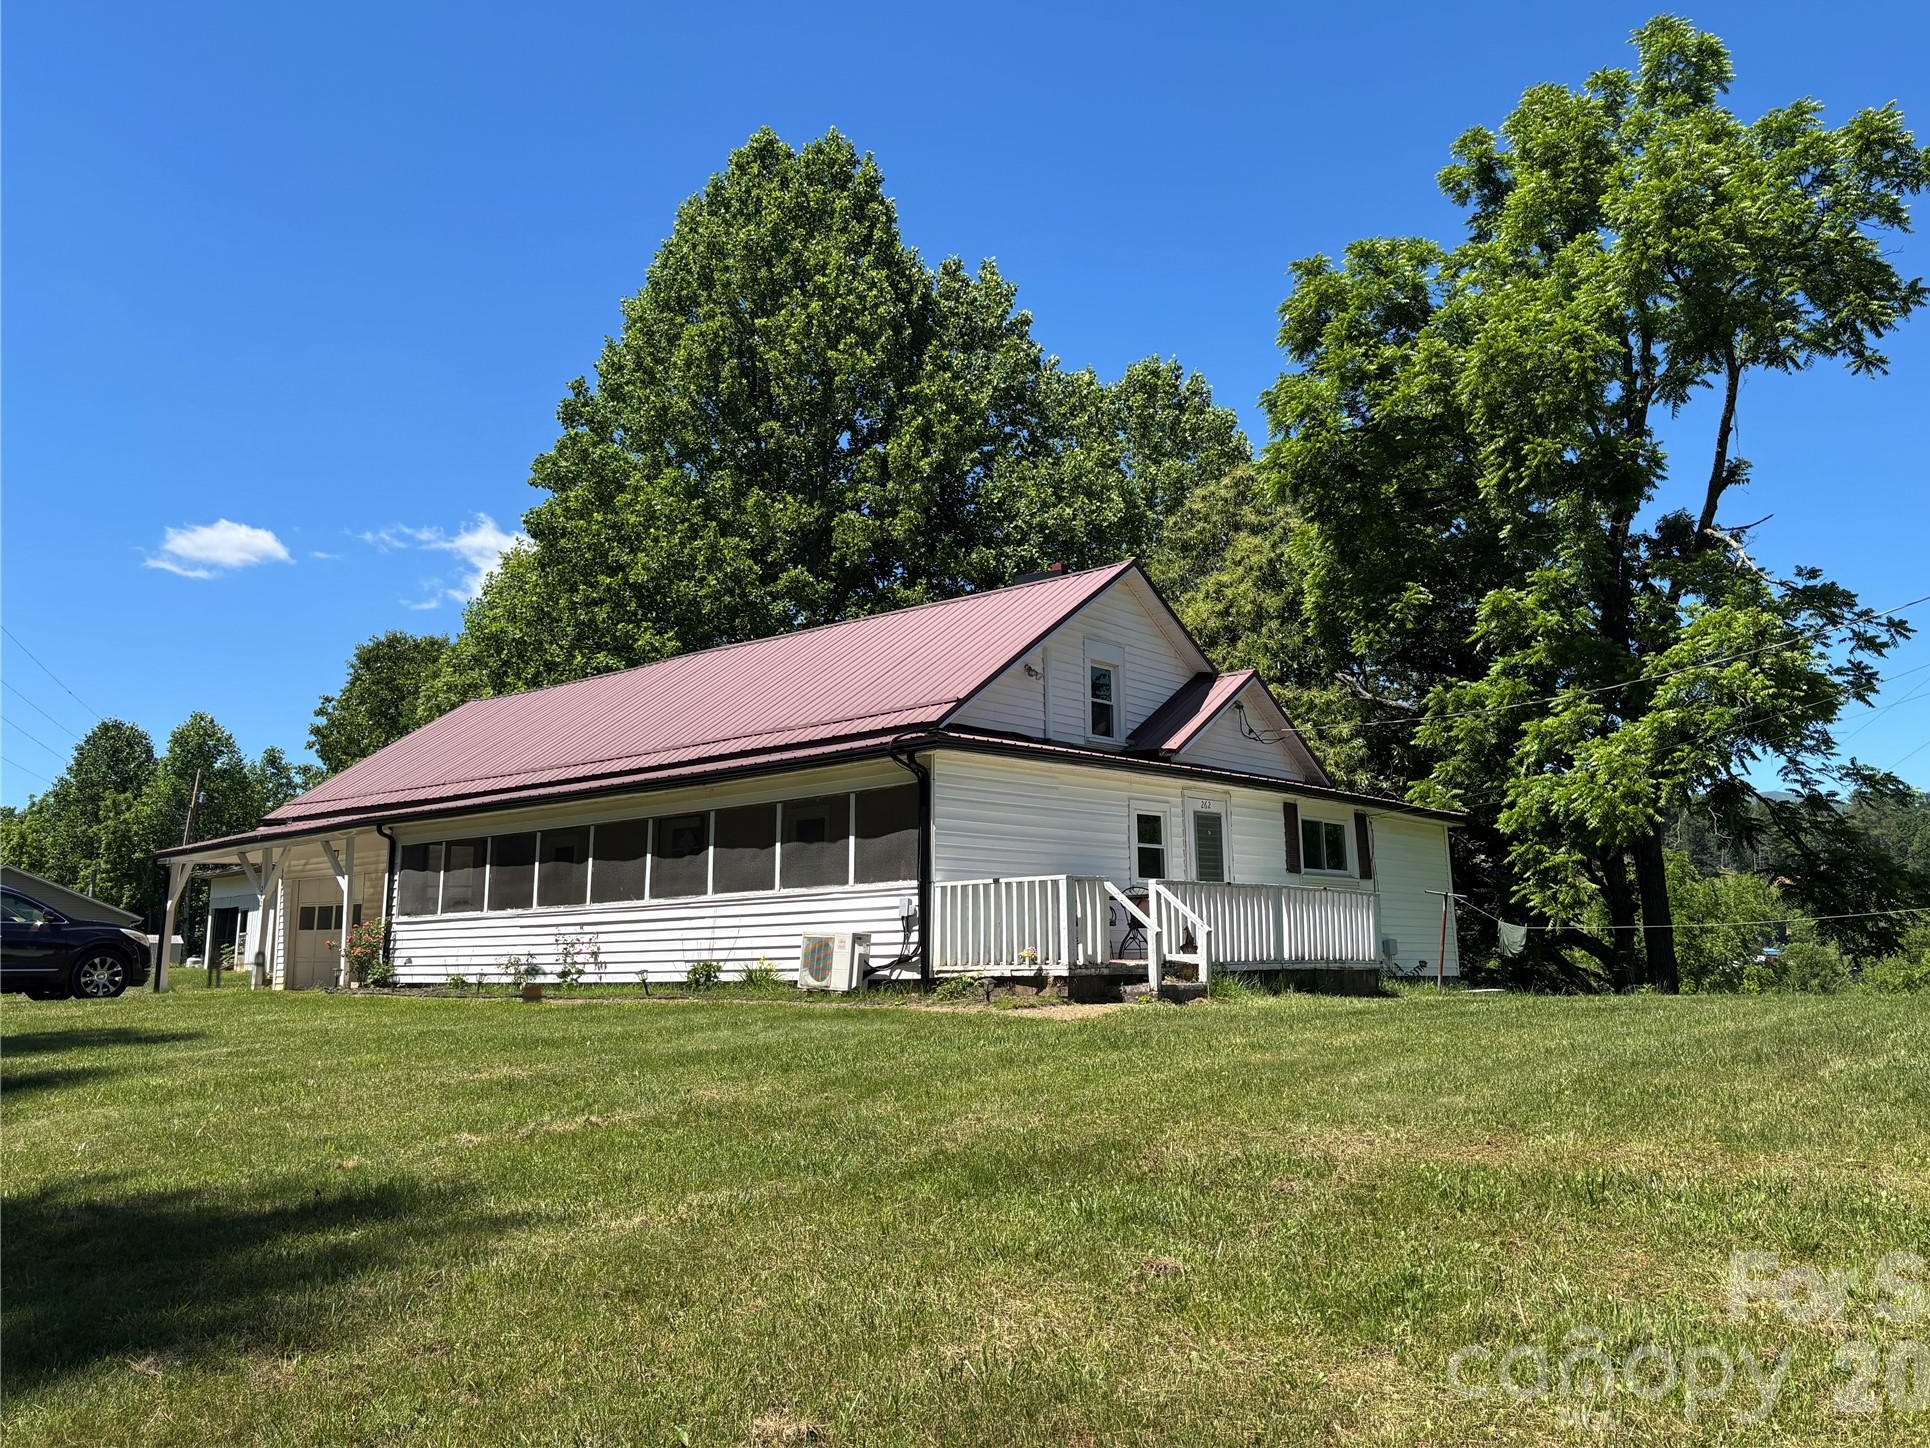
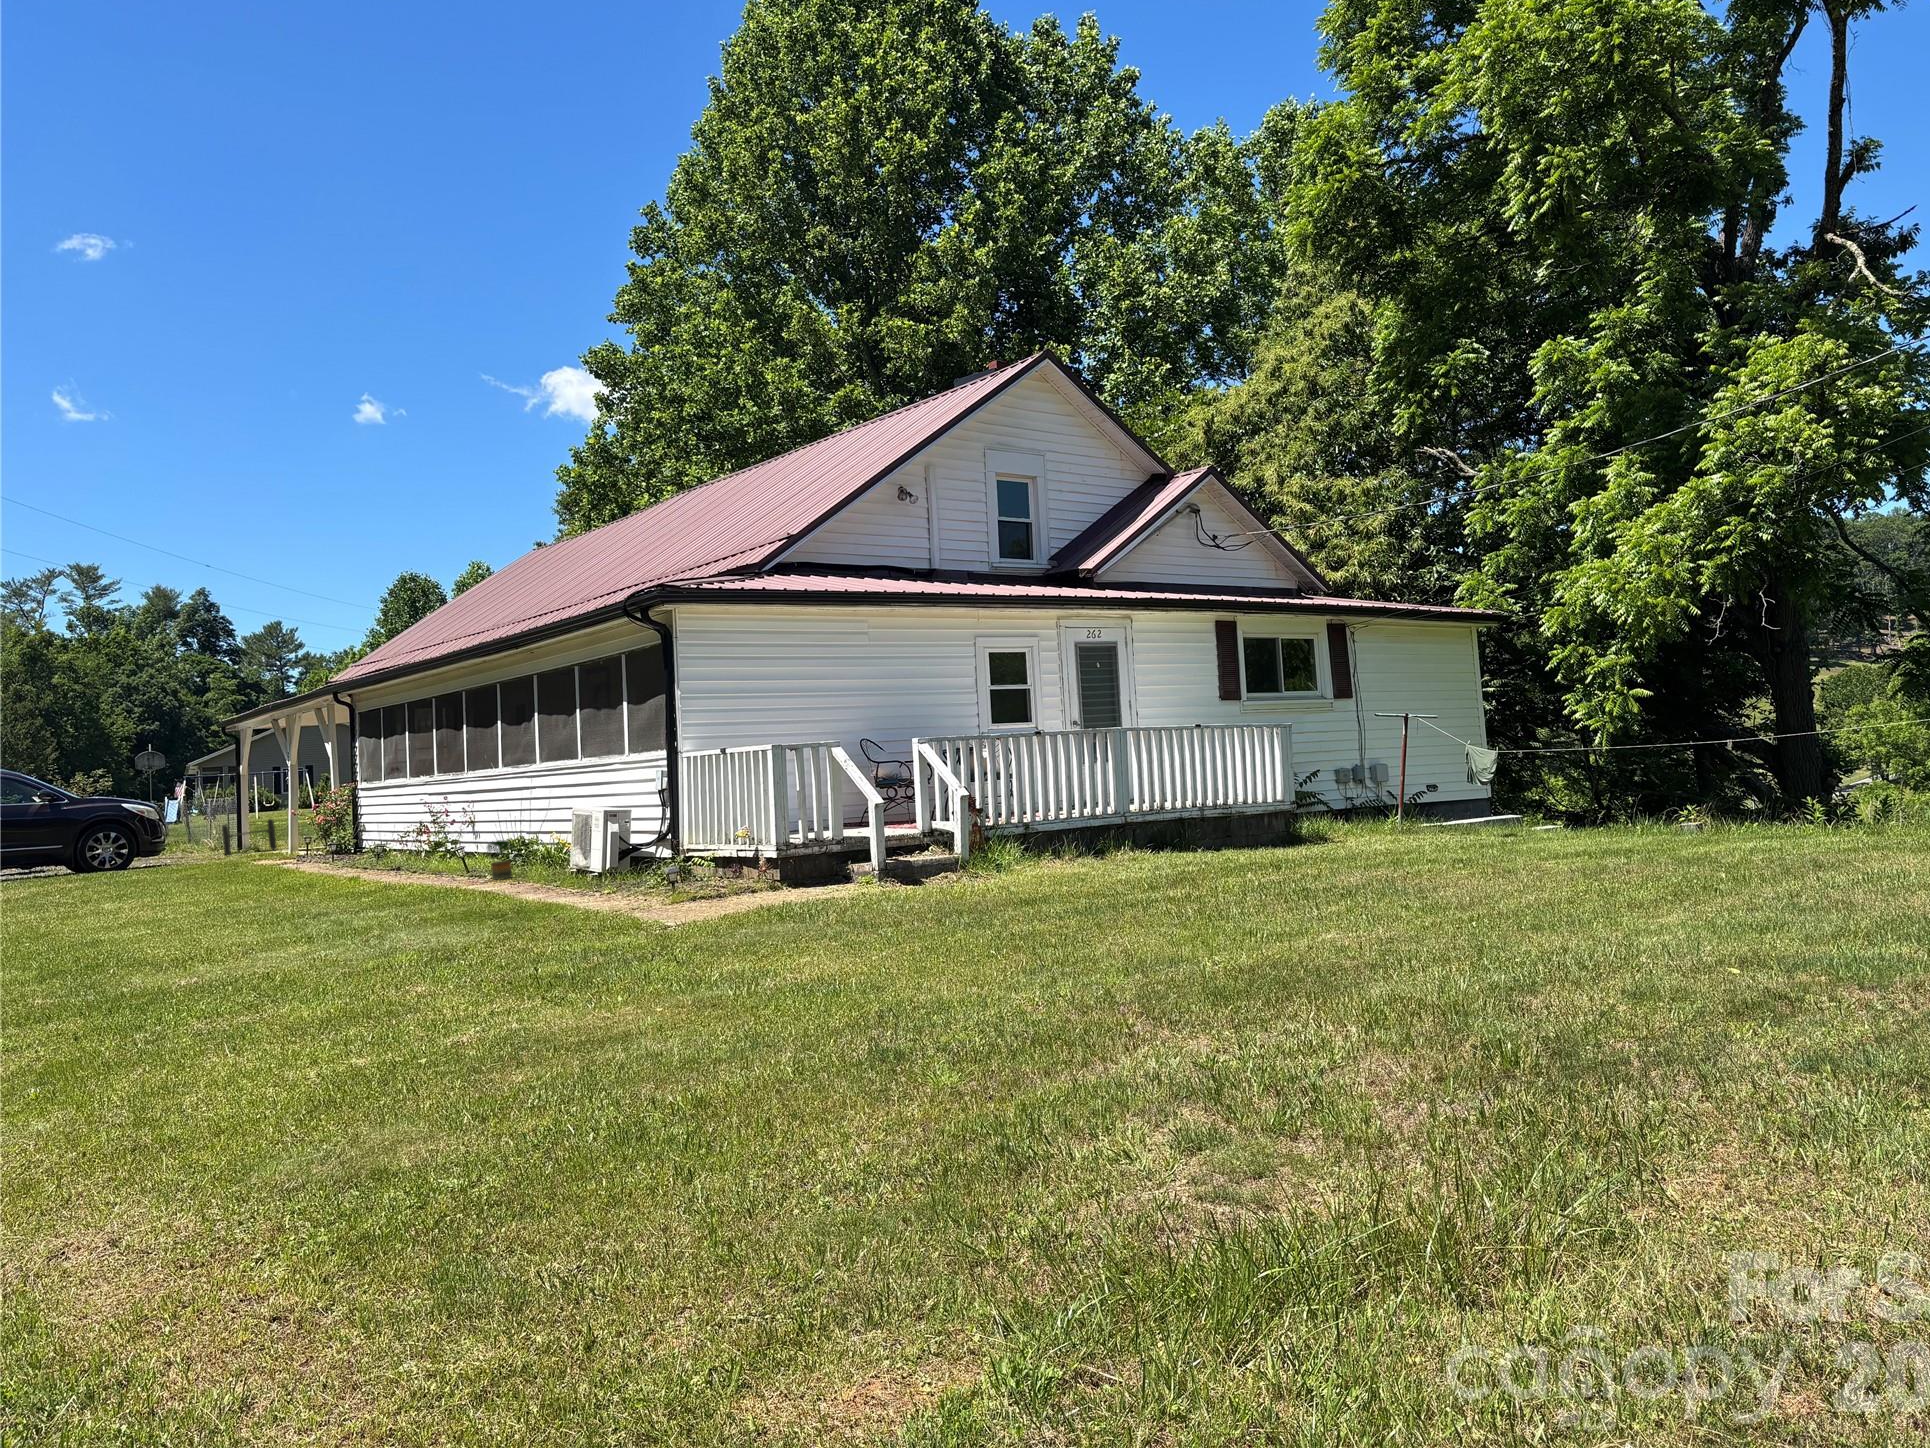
potted tree: present [520,966,547,1003] -> present [487,840,516,880]

